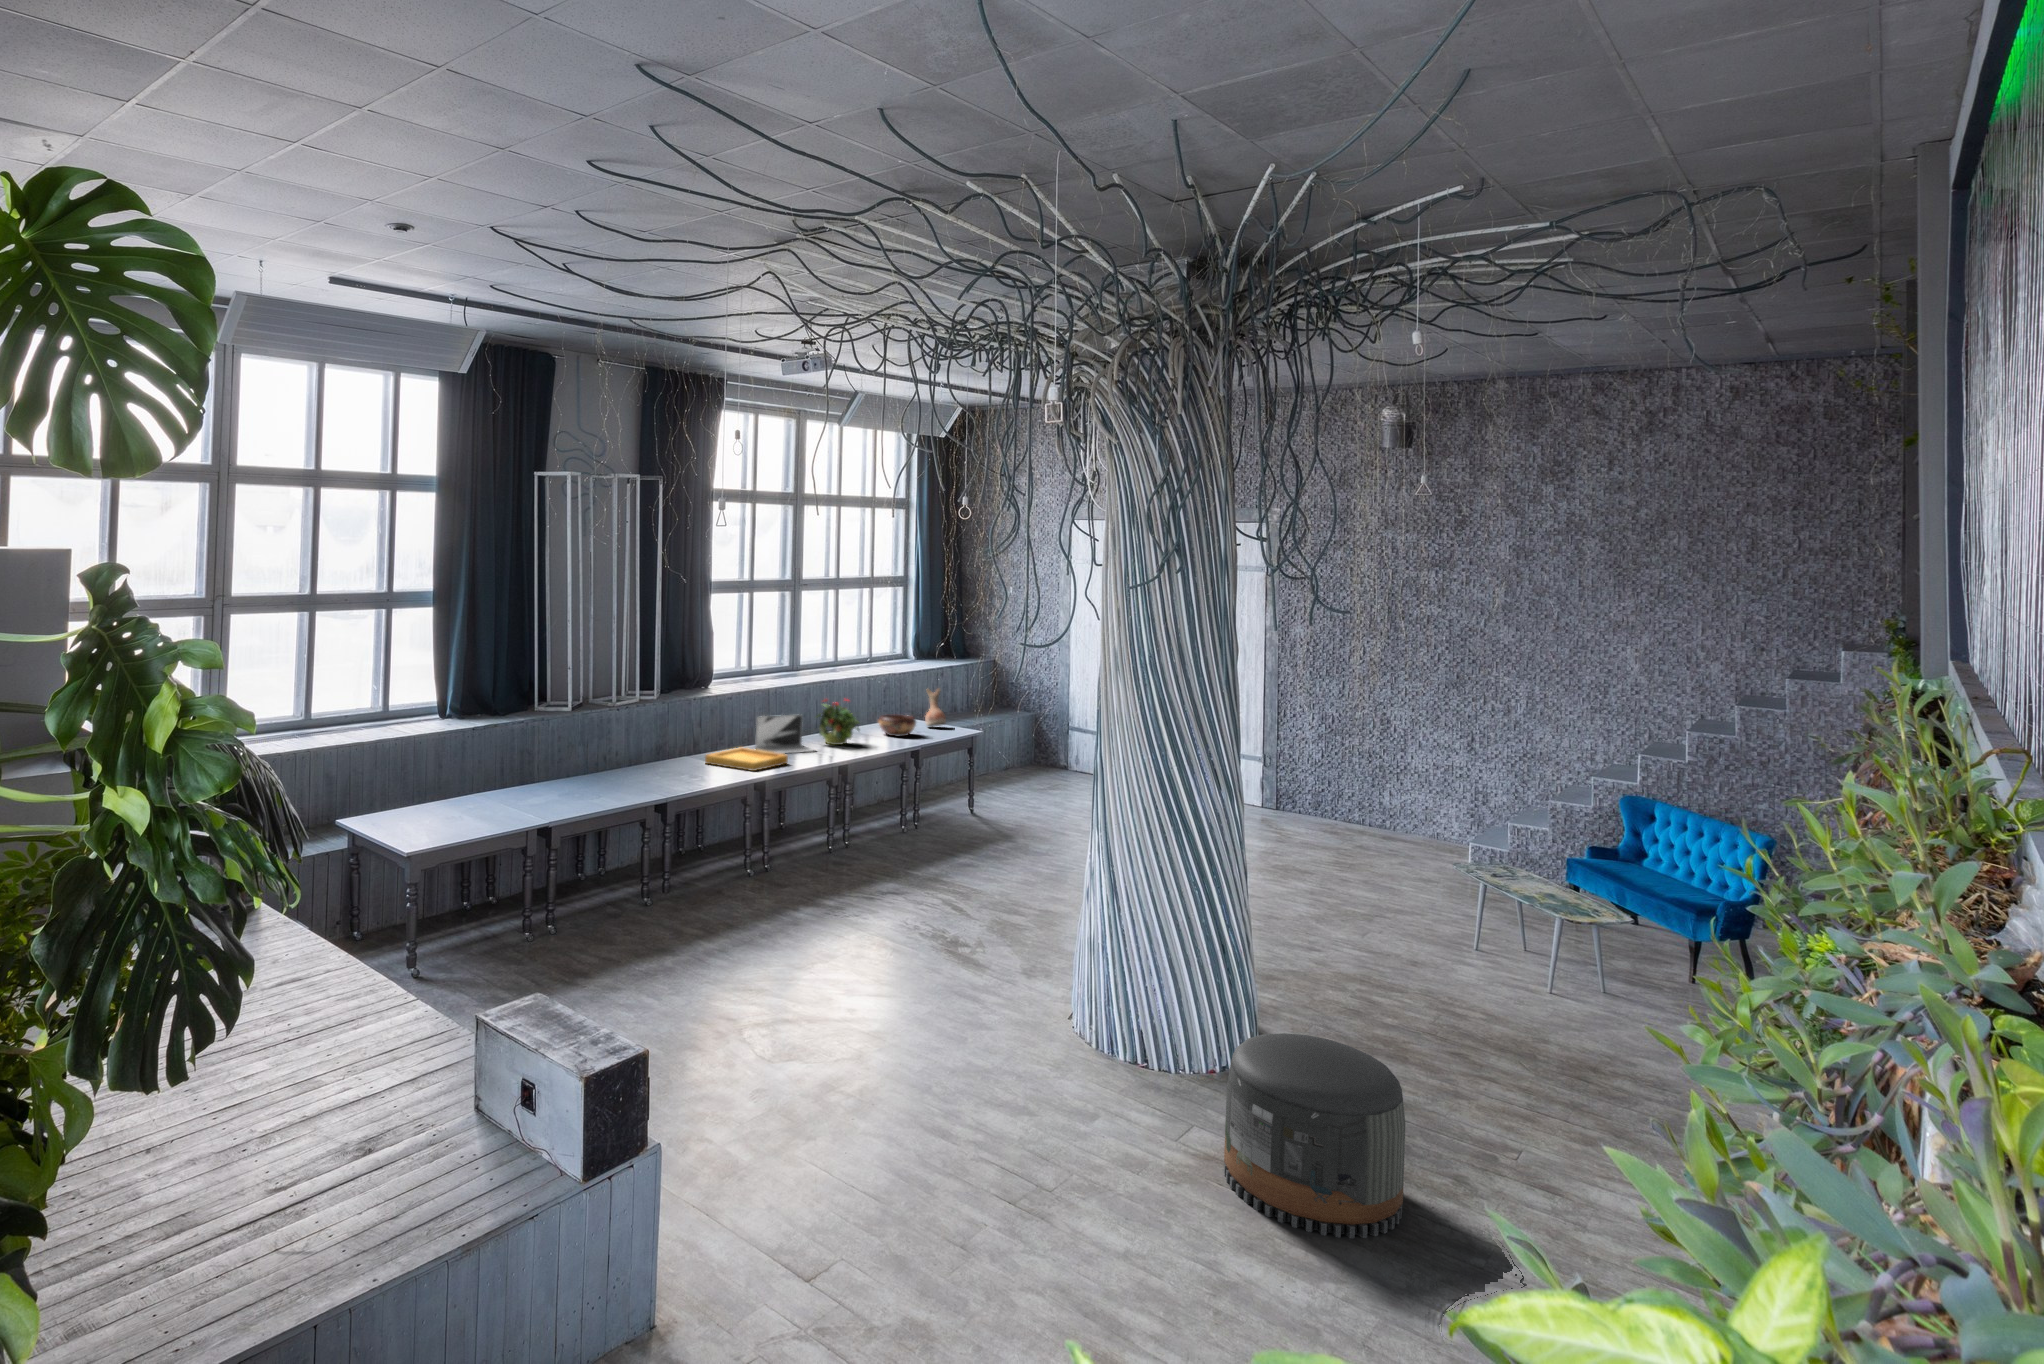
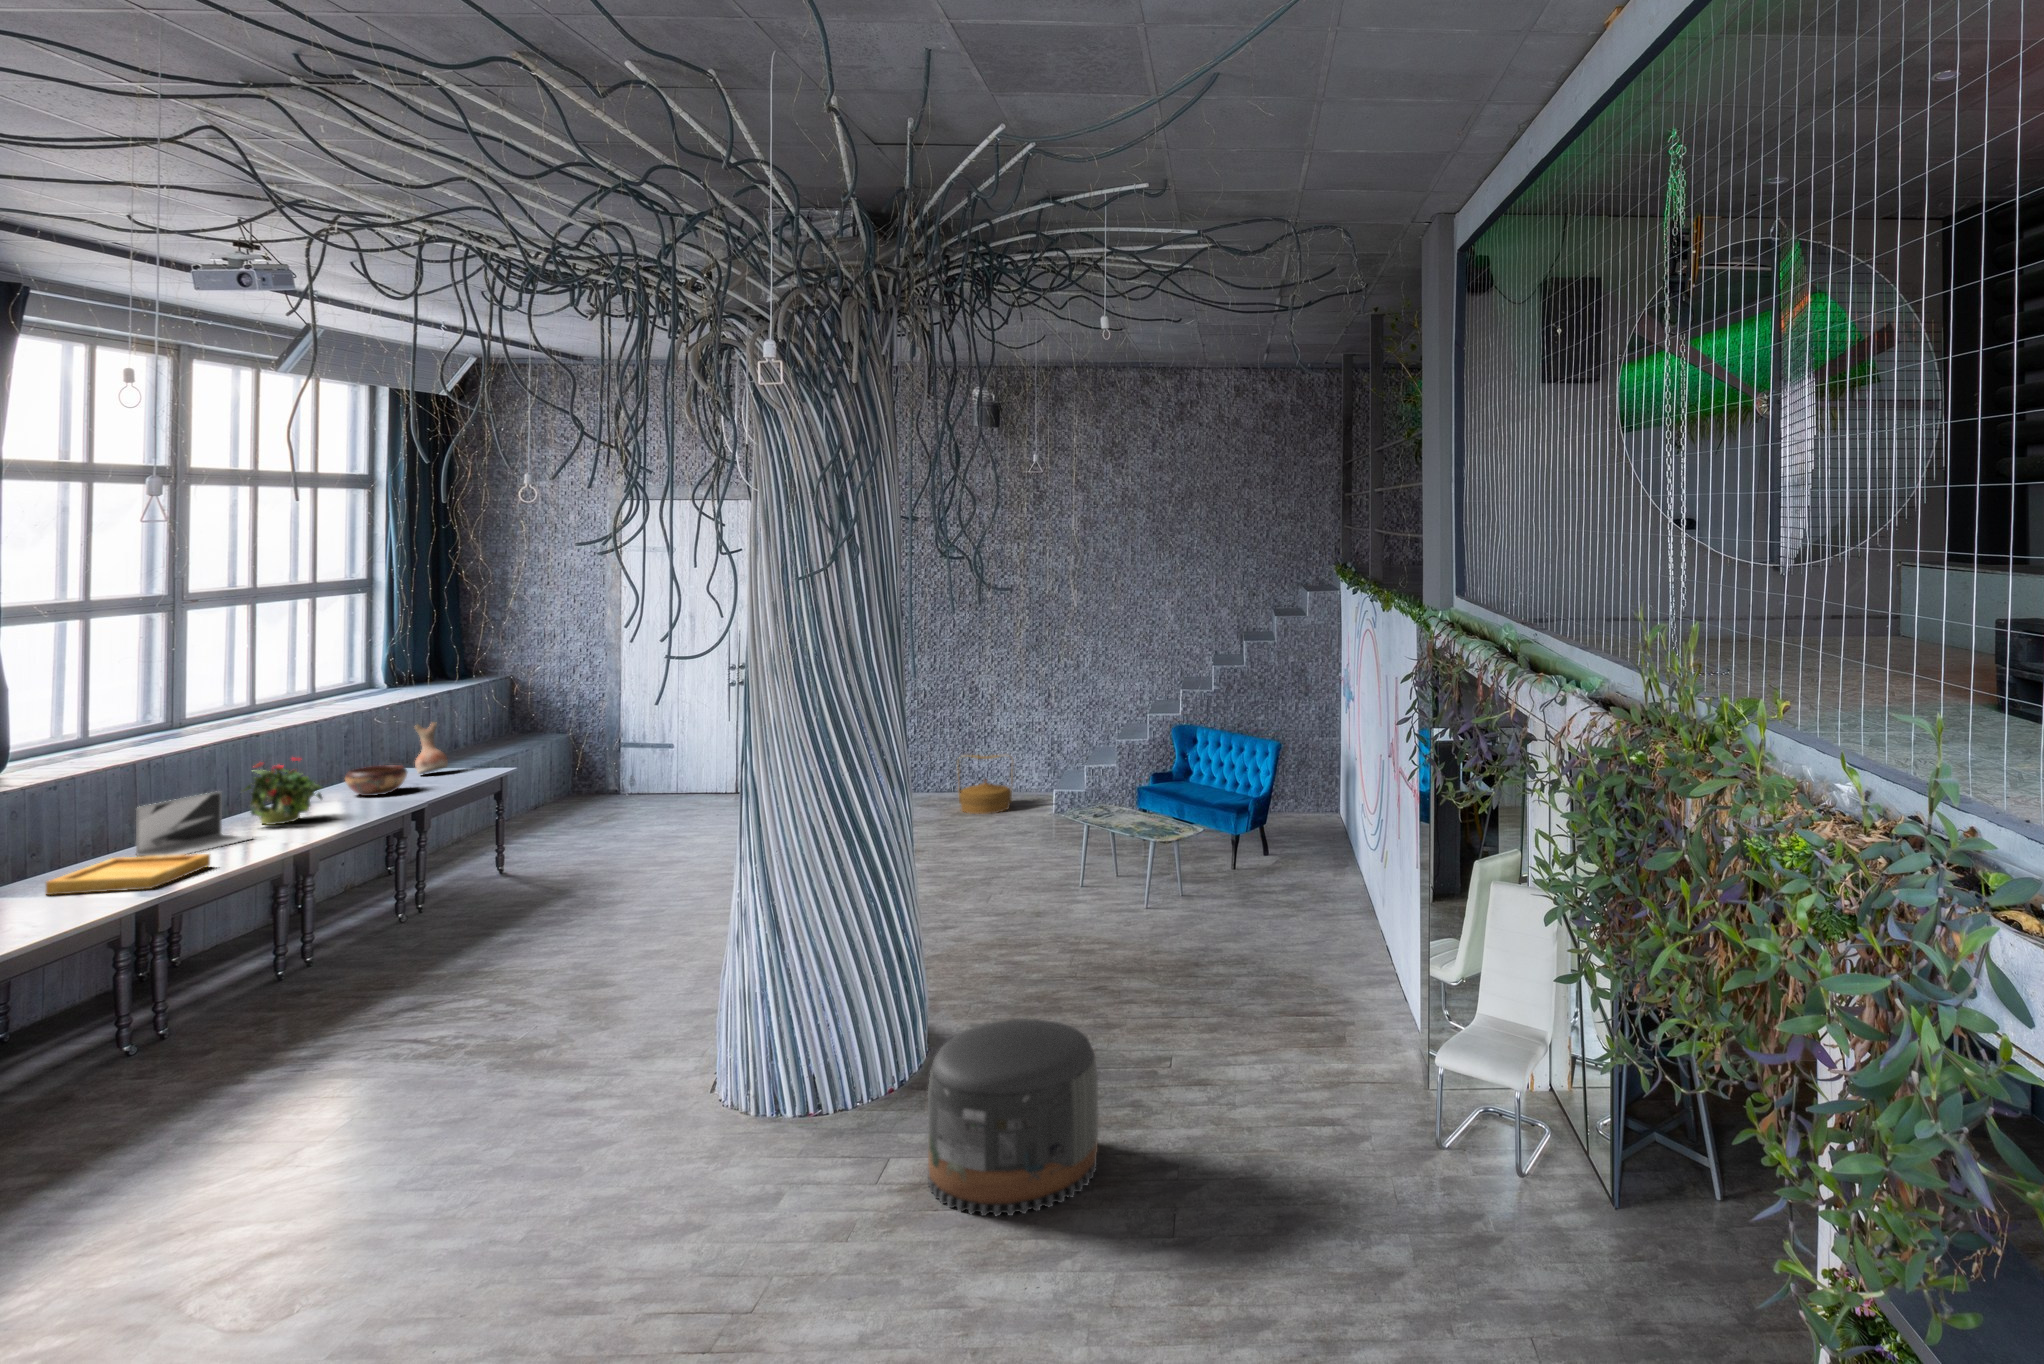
woven basket: none [1368,787,1429,853] -> present [957,755,1012,814]

